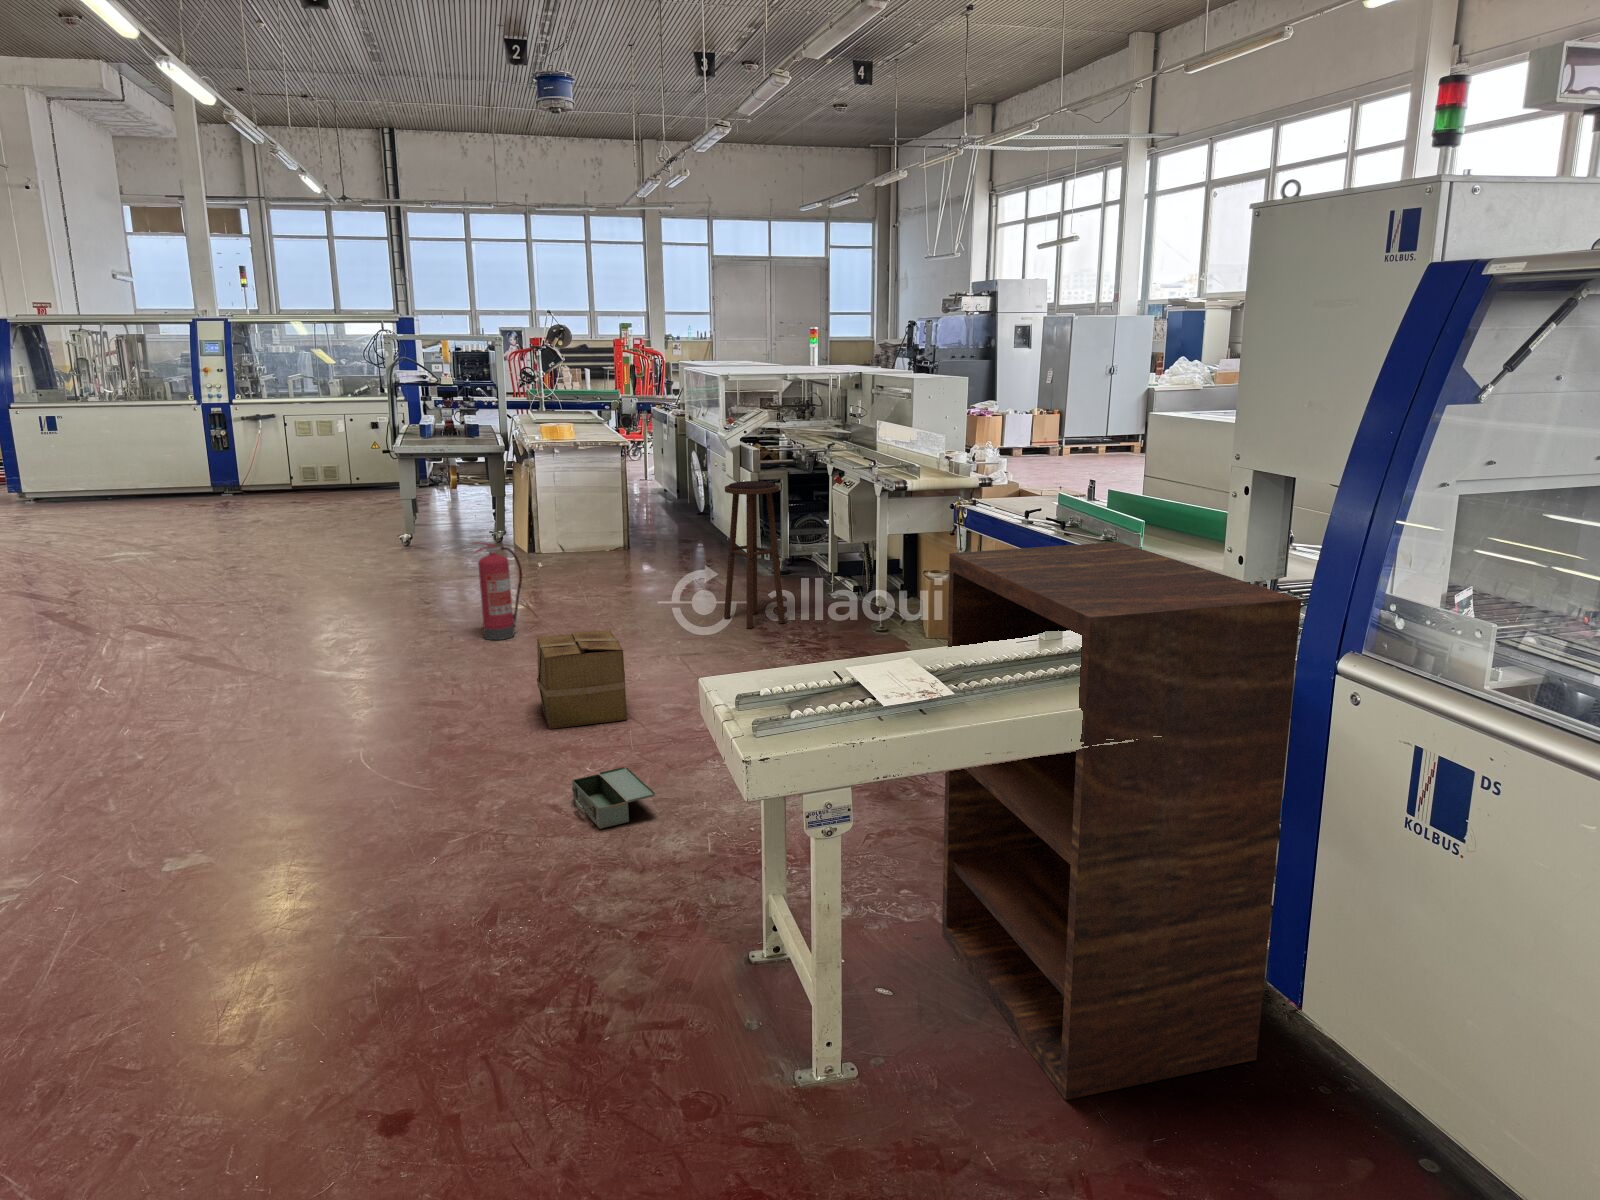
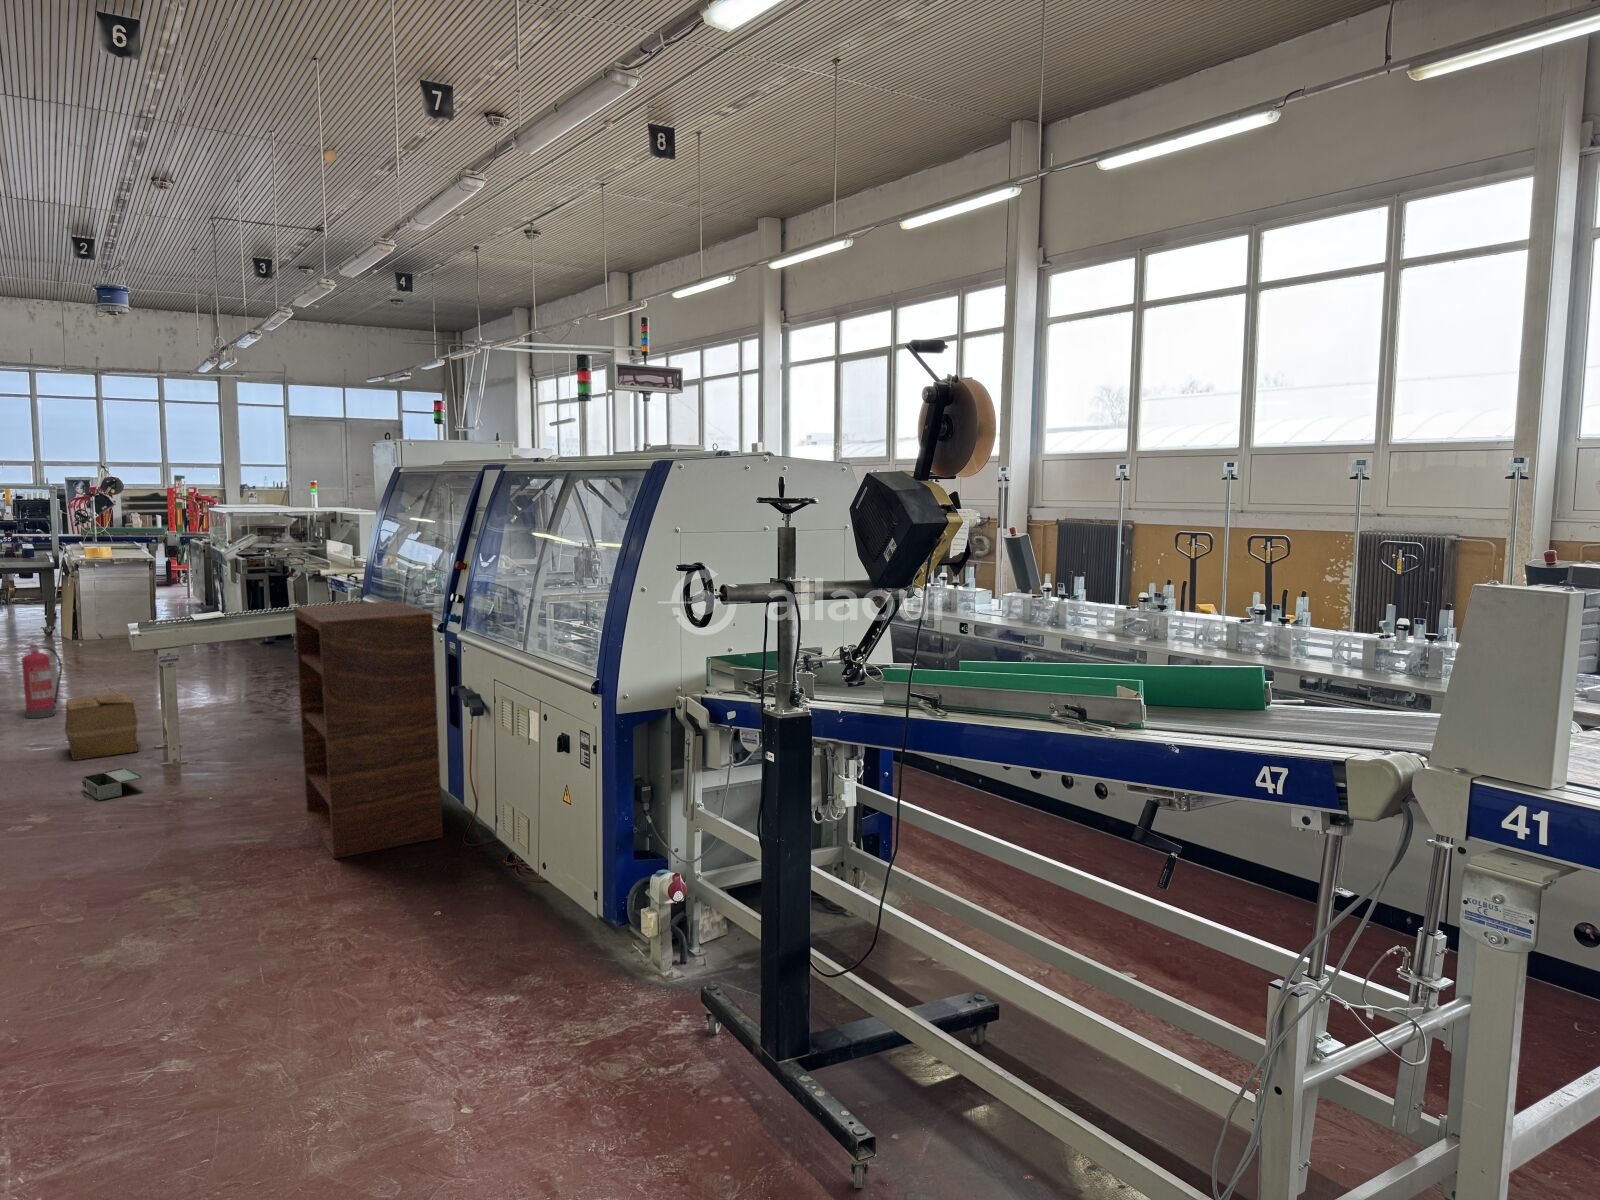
stool: present [724,481,785,628] -> none [237,593,290,699]

